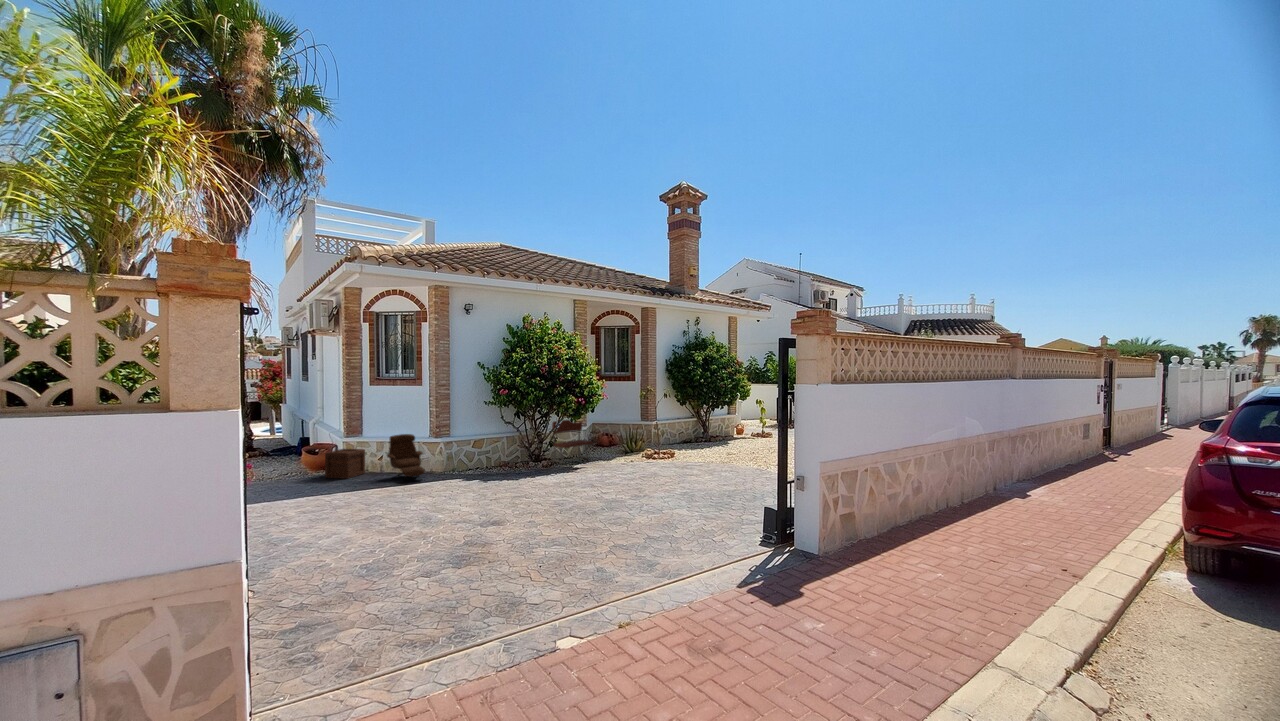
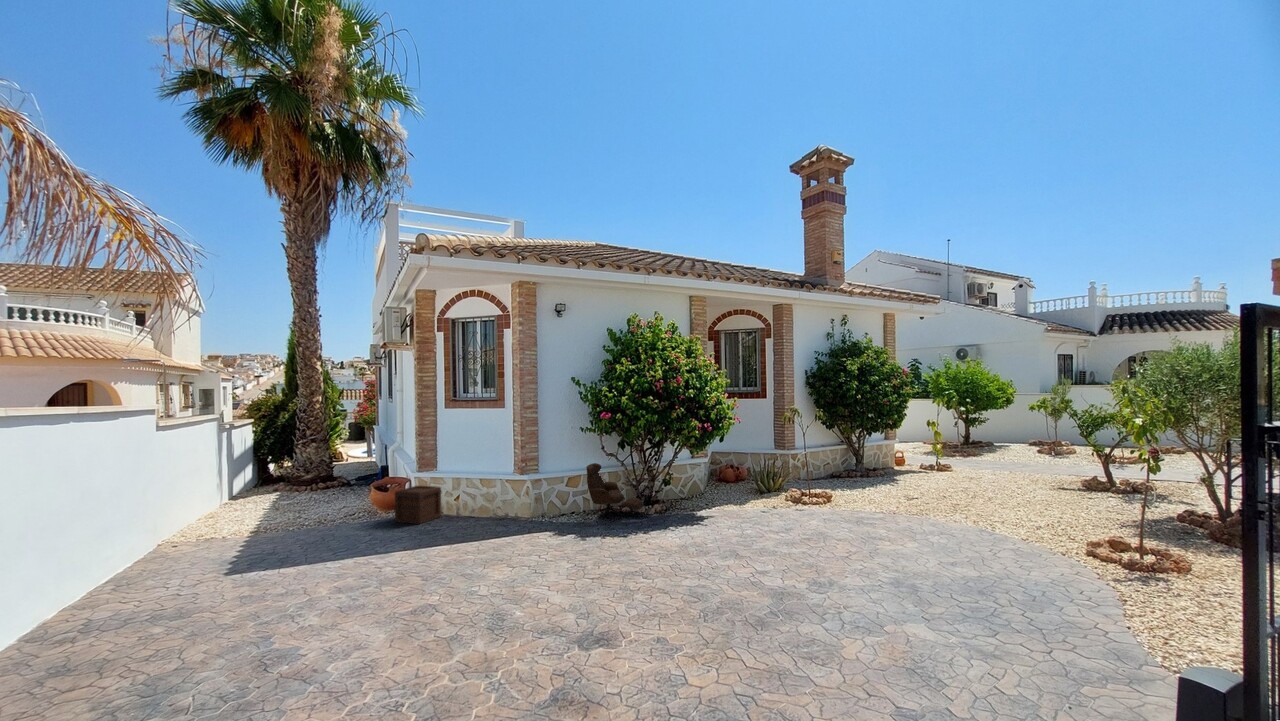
bench: present [552,420,593,463] -> none [666,449,719,508]
lounge chair: present [387,434,424,480] -> present [586,463,644,518]

